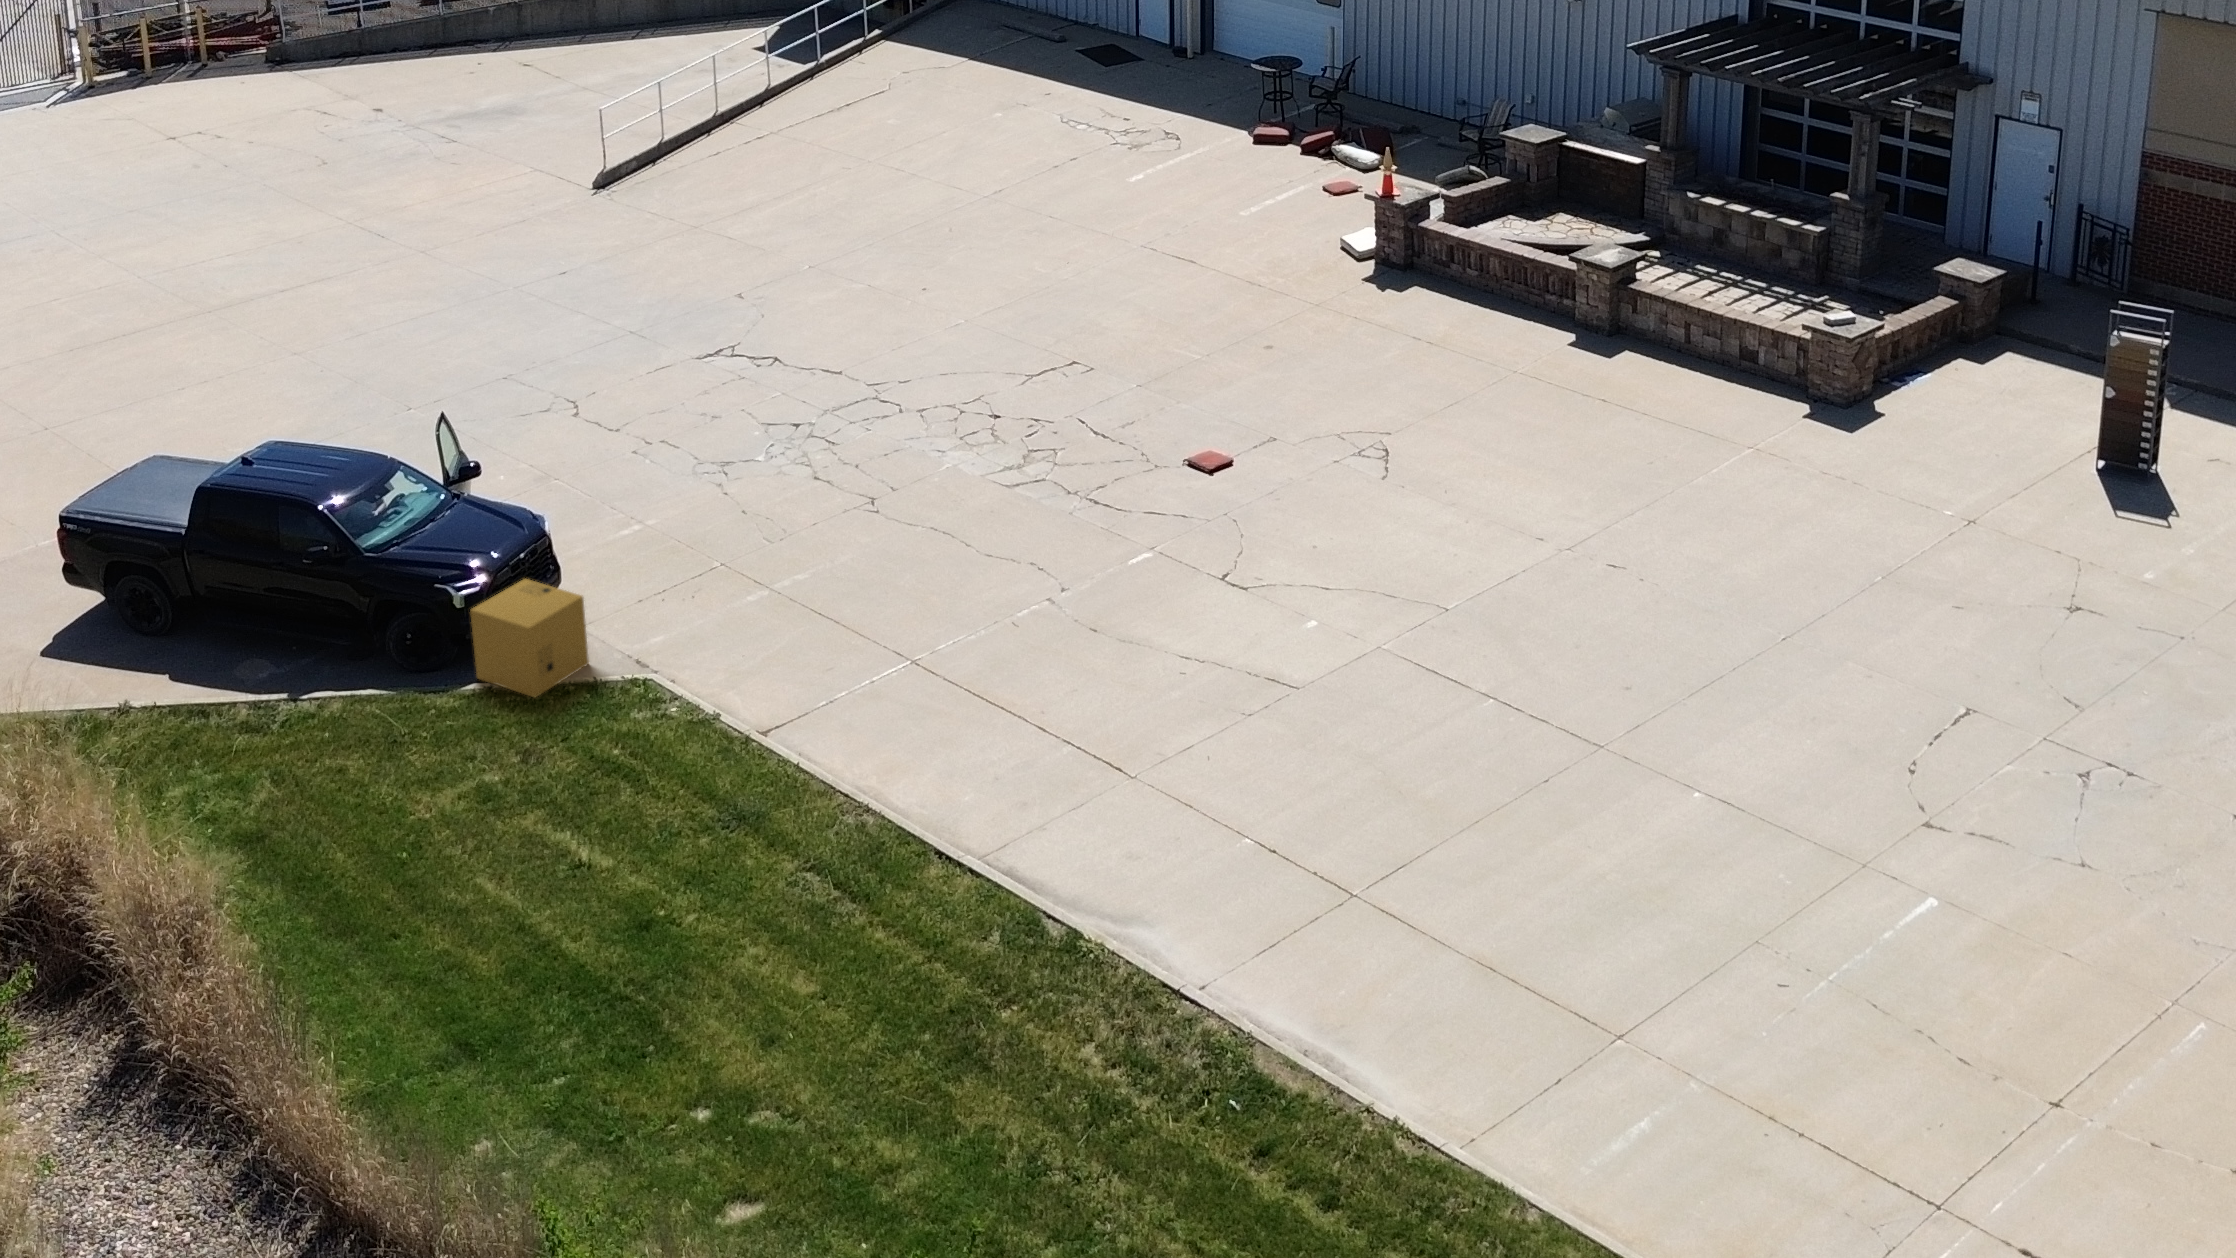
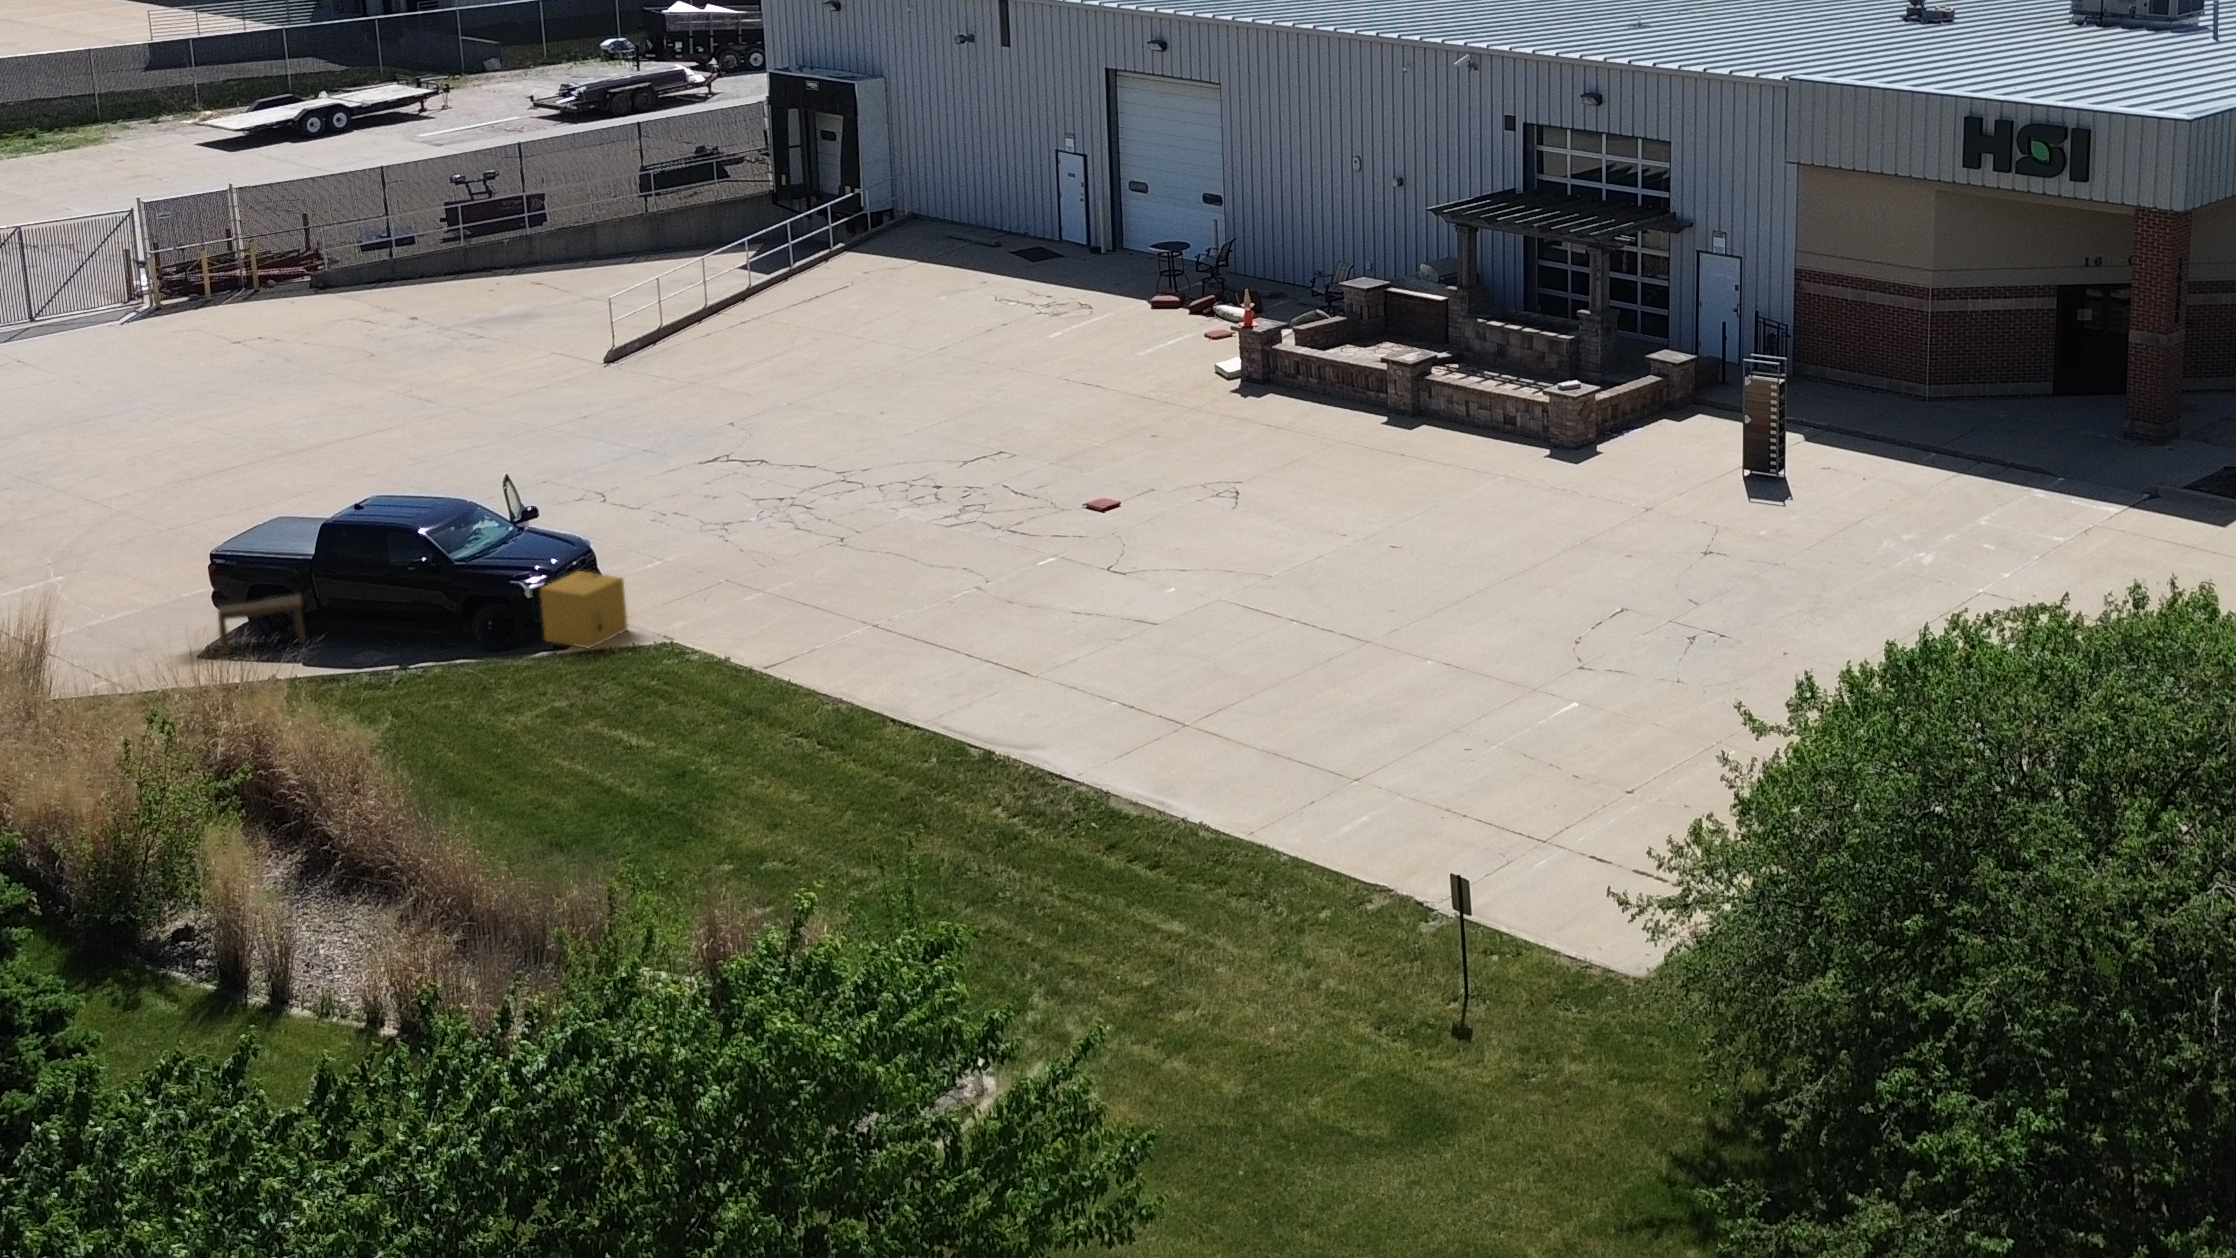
bench: none [46,590,164,676] -> present [218,595,305,654]

